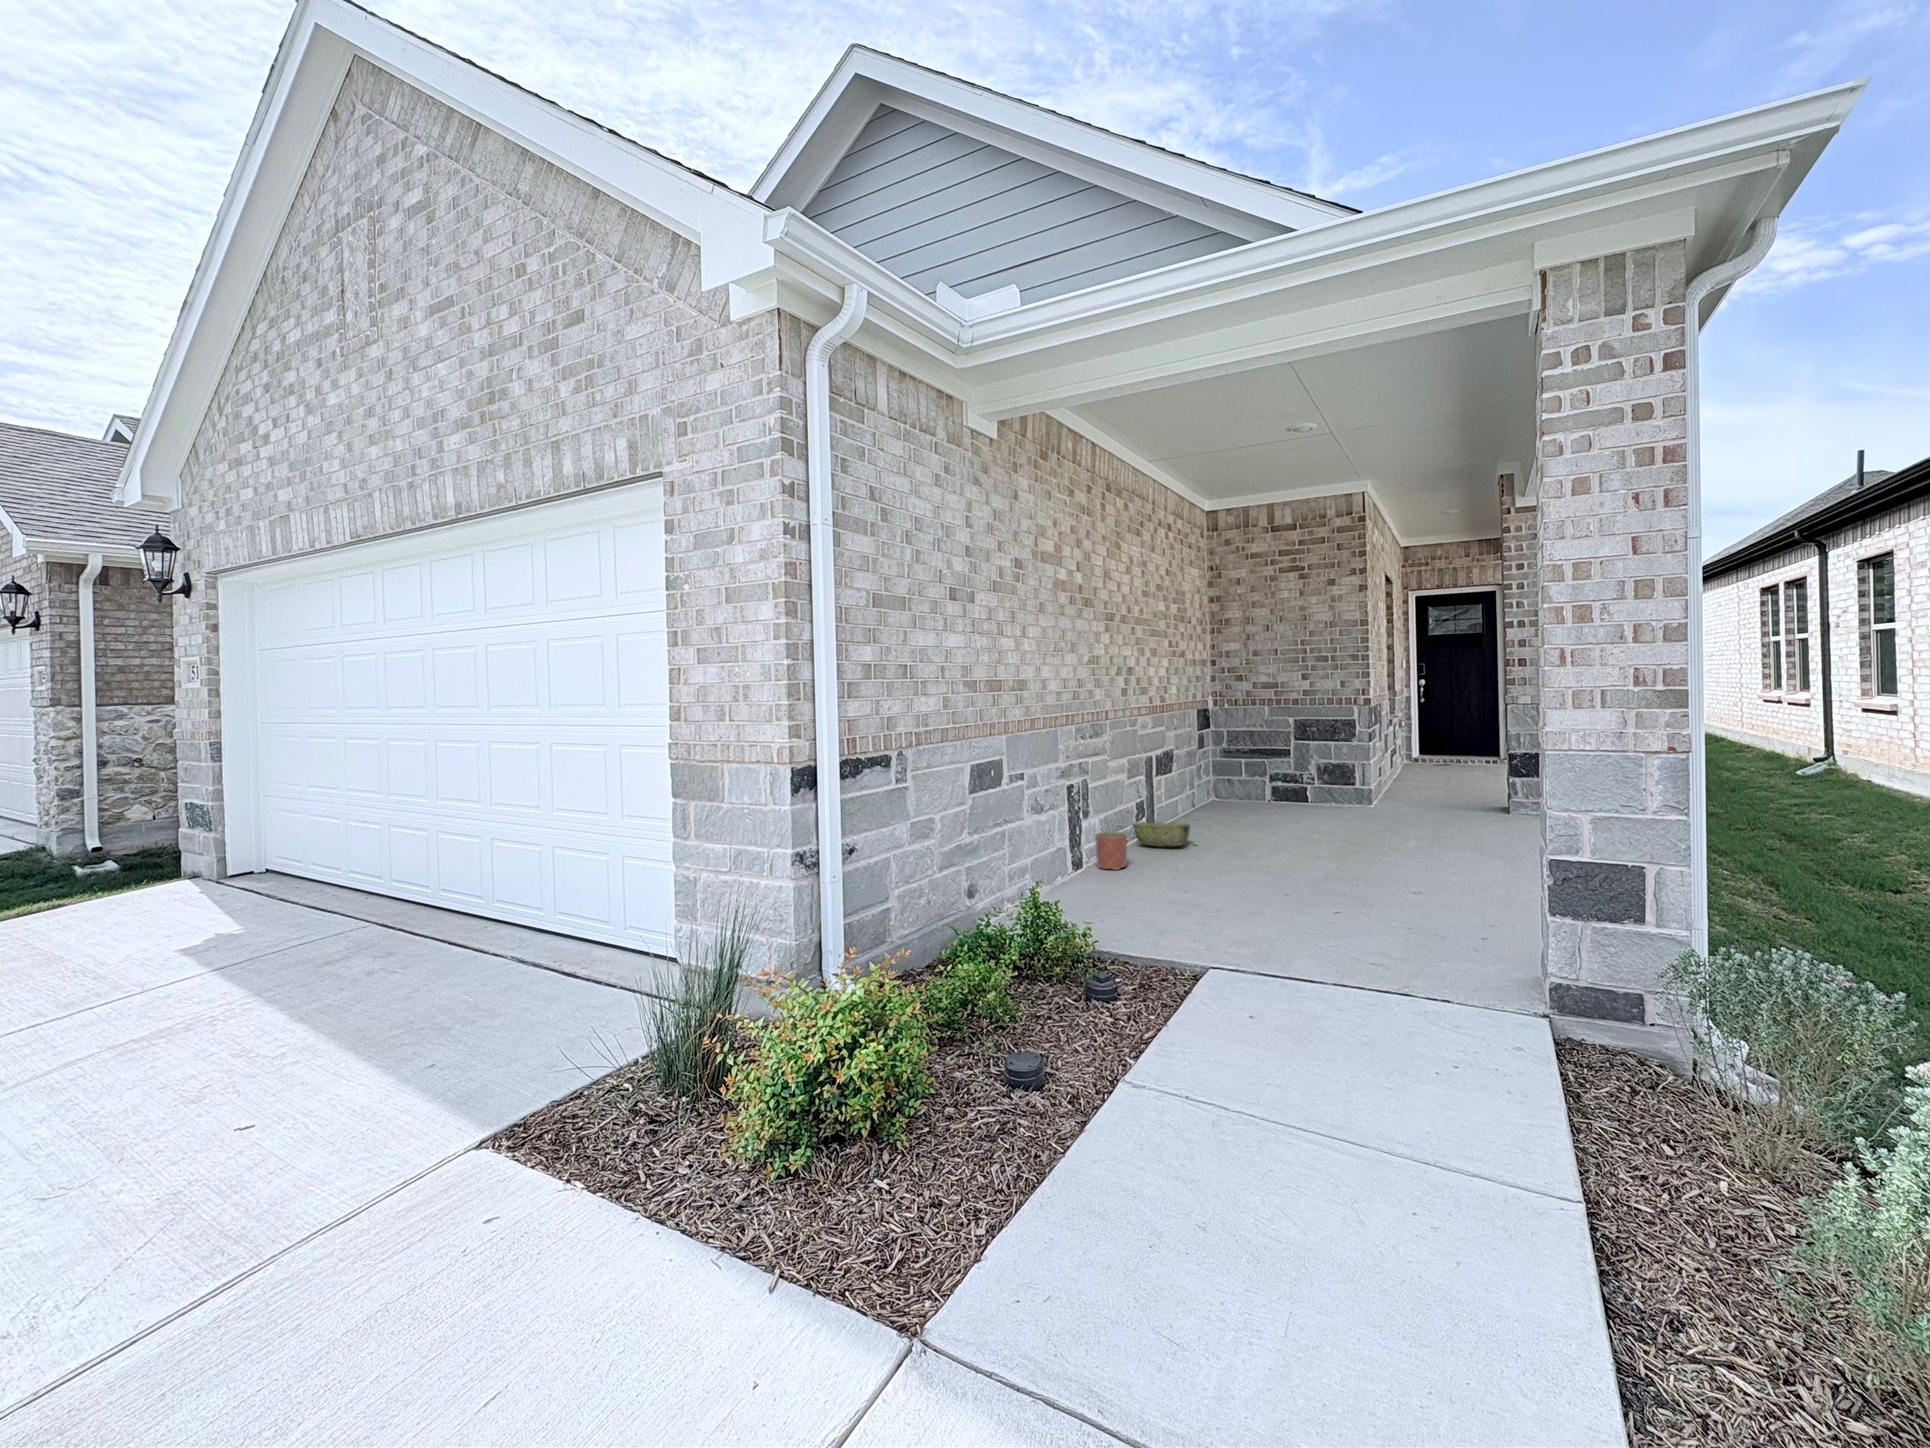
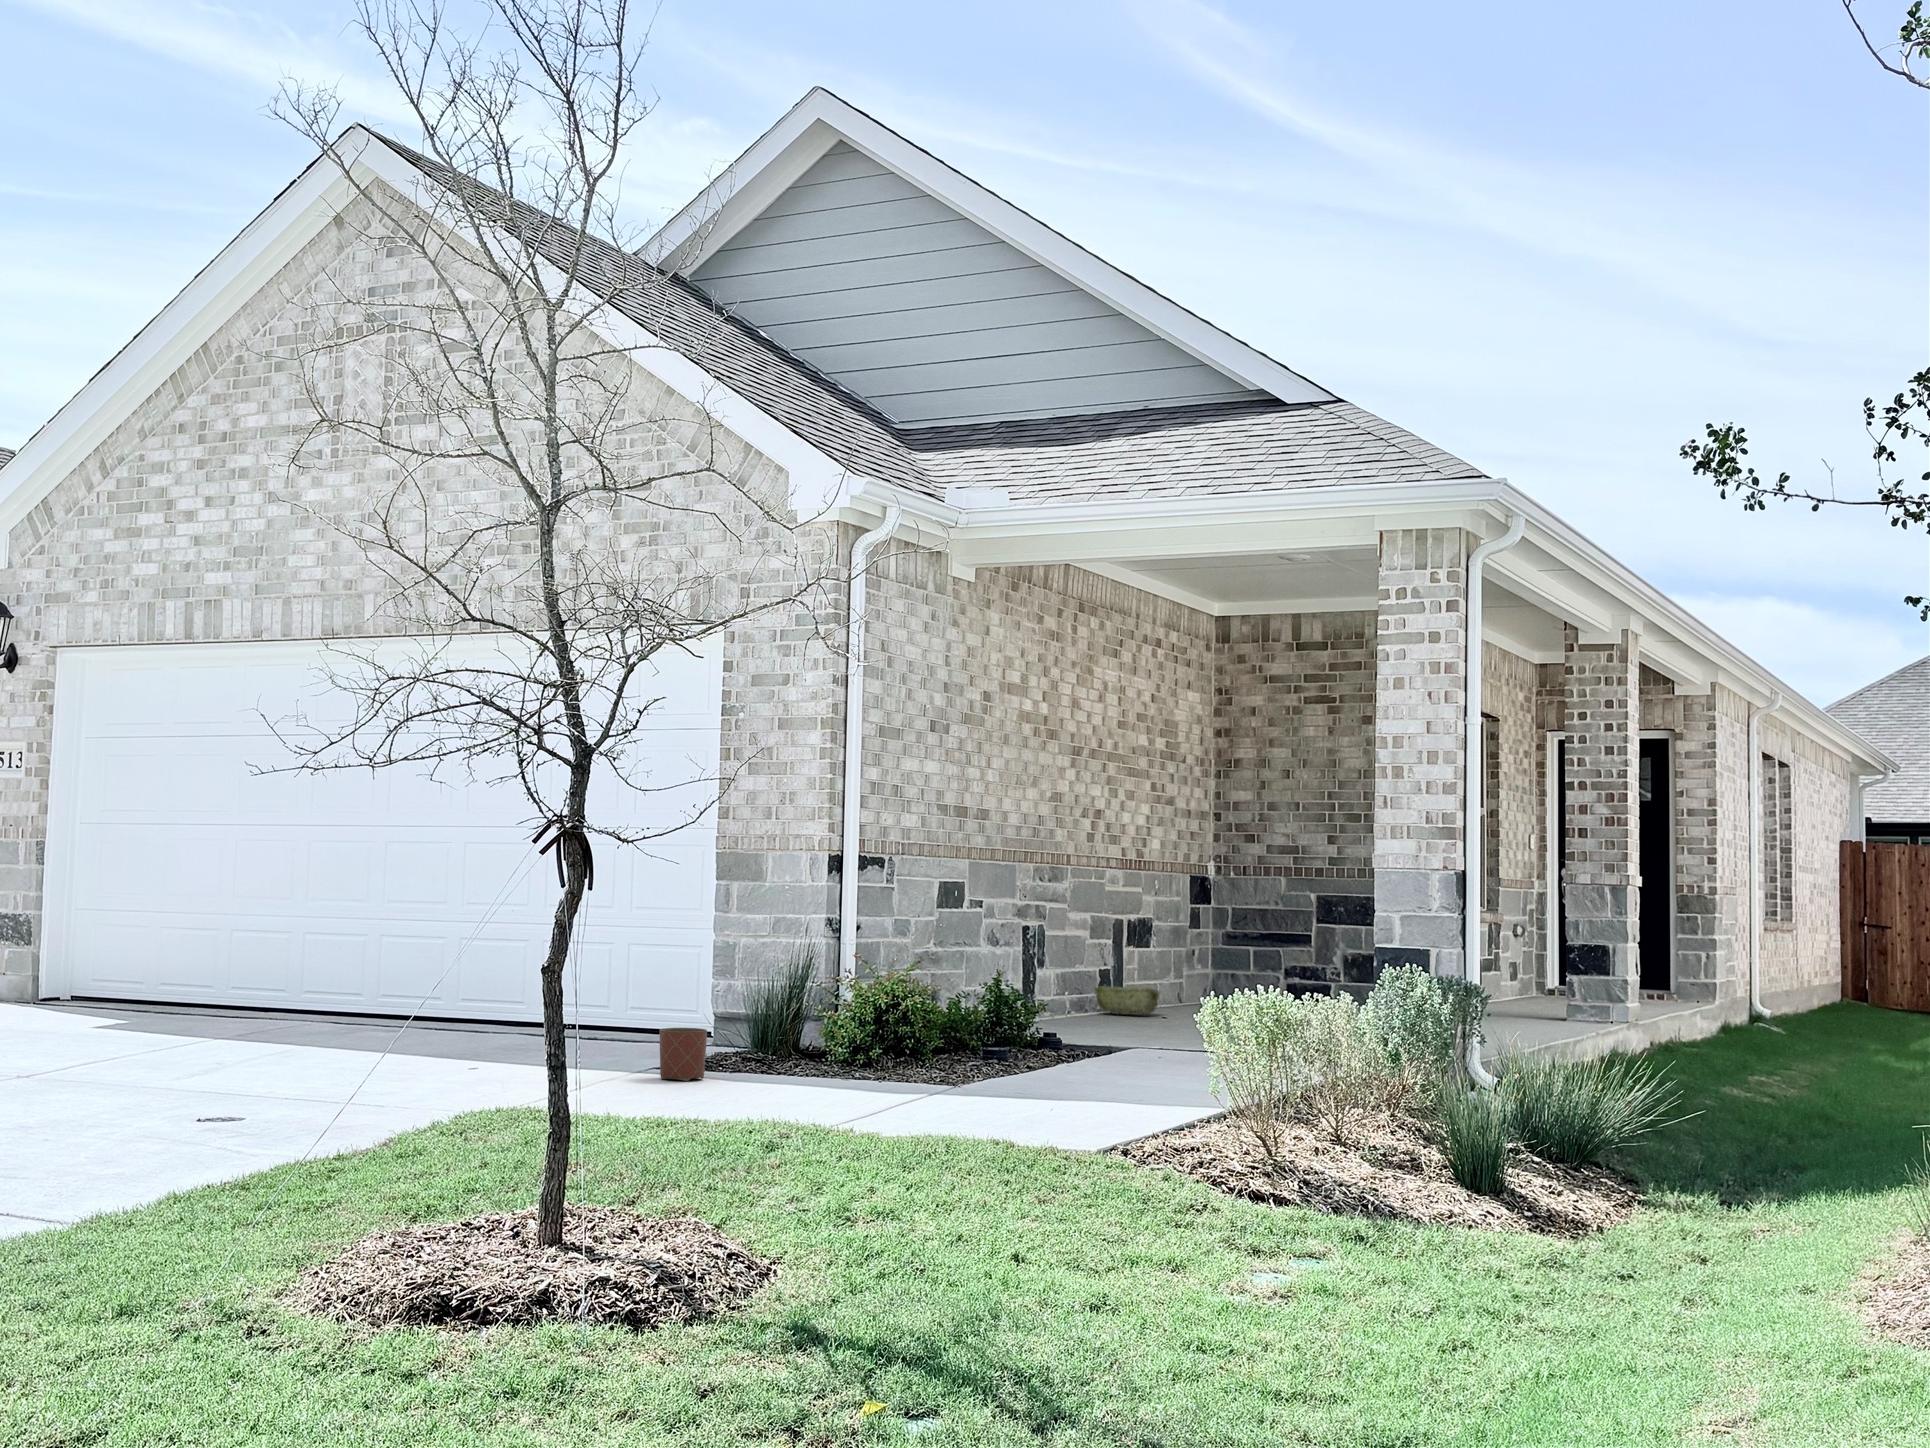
planter: present [1095,831,1127,870] -> present [660,1028,707,1081]

